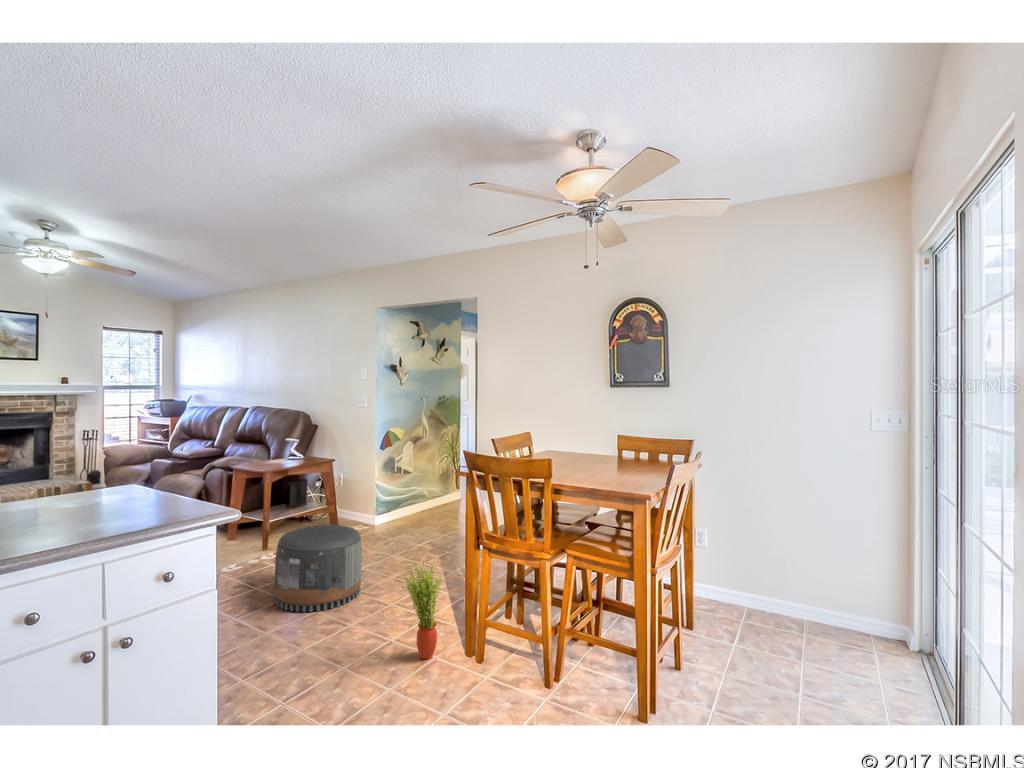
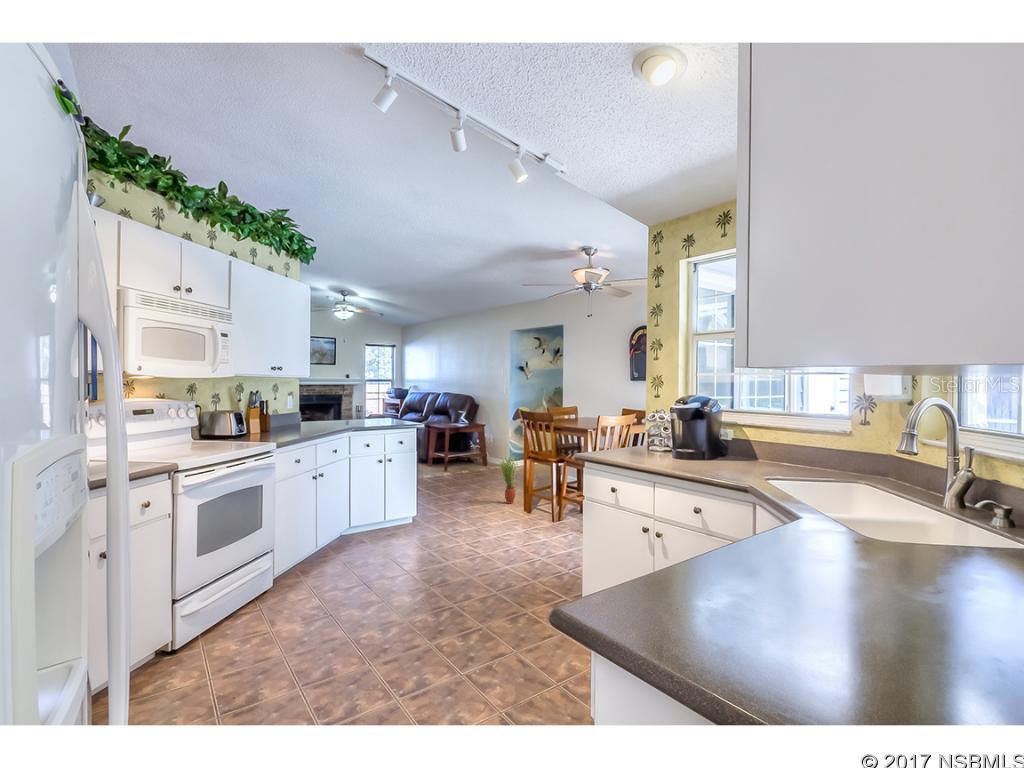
pouf: present [274,525,362,612] -> none [446,448,490,488]

